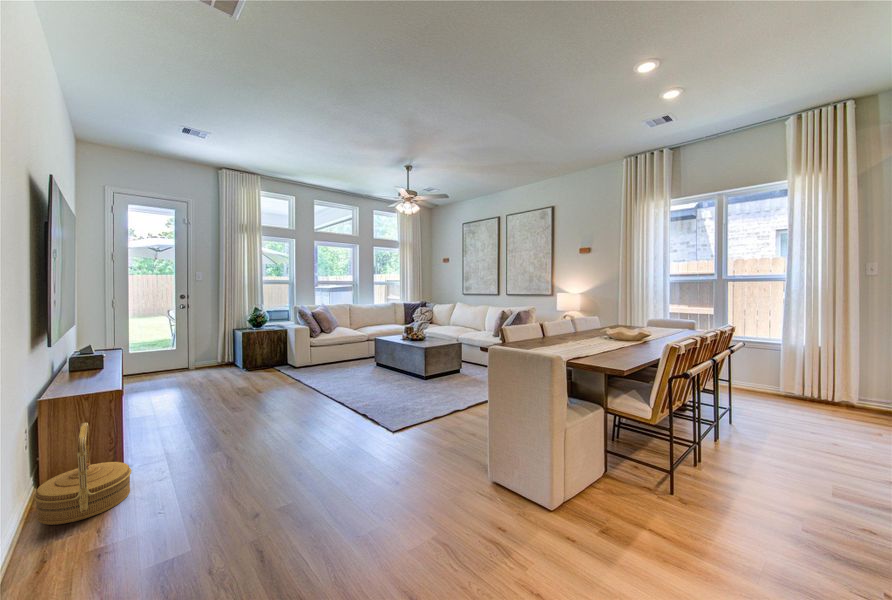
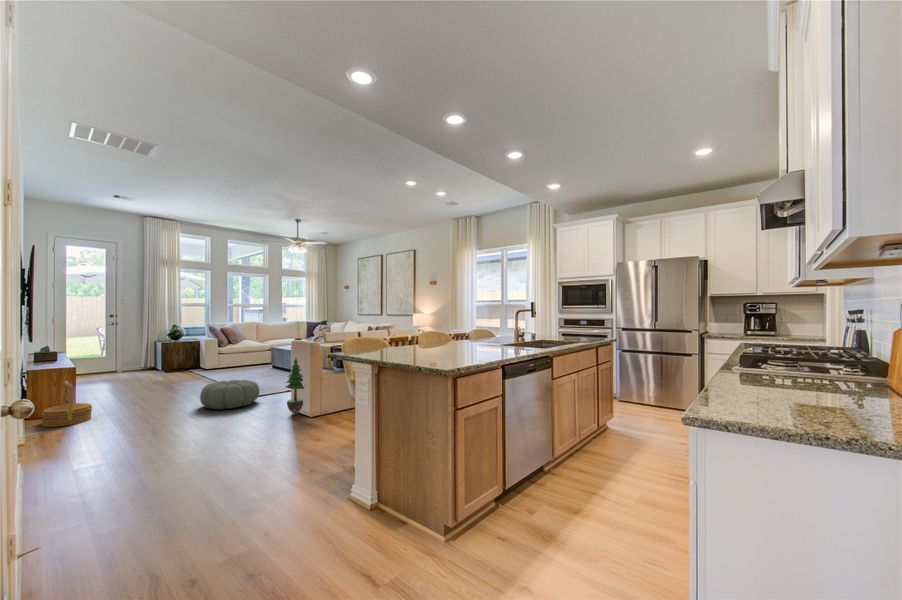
potted tree: none [484,393,527,510] -> present [285,358,304,414]
pouf: none [312,411,406,478] -> present [200,380,259,409]

